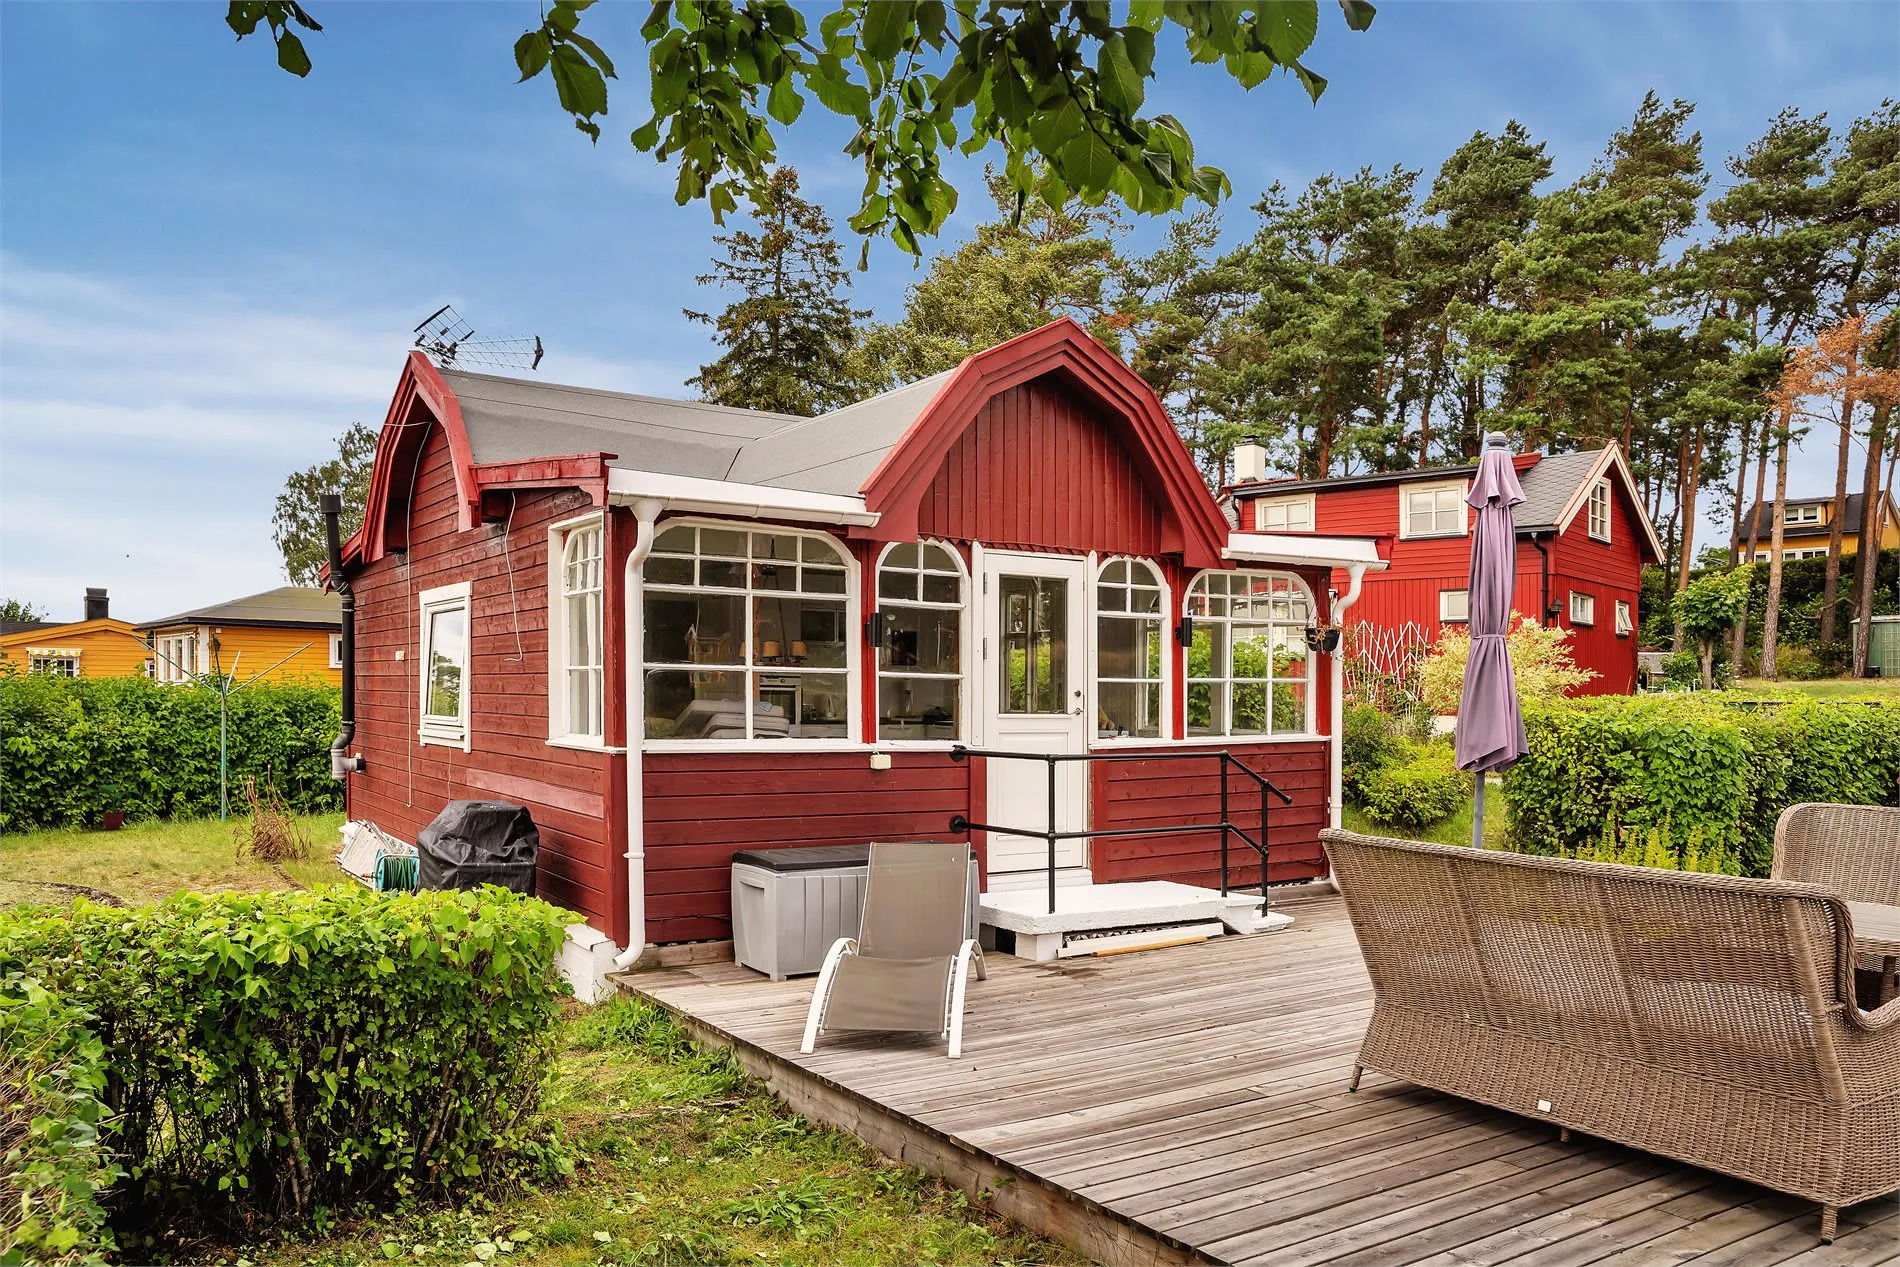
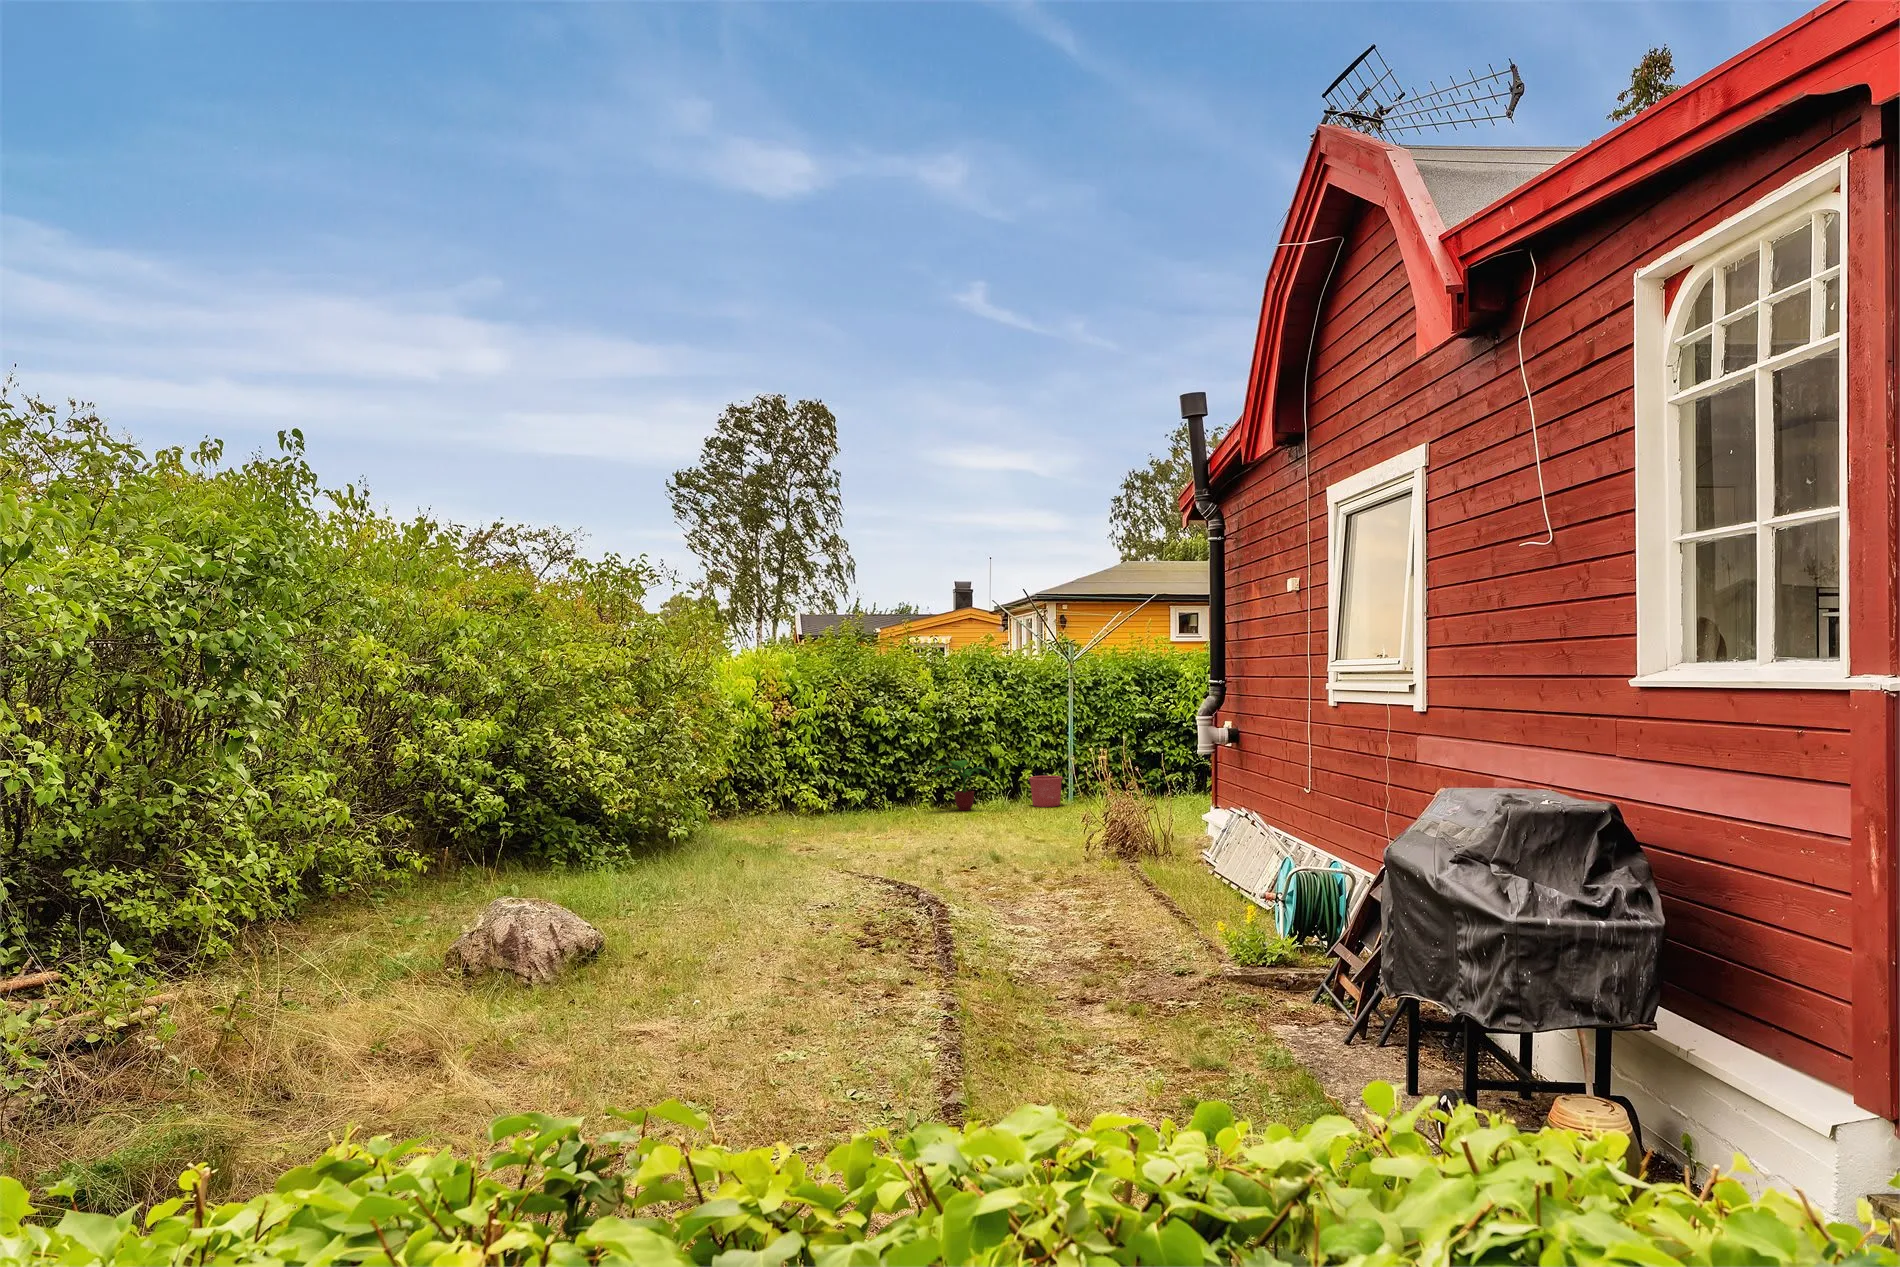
bucket: none [179,796,215,824] -> present [1028,776,1063,807]

